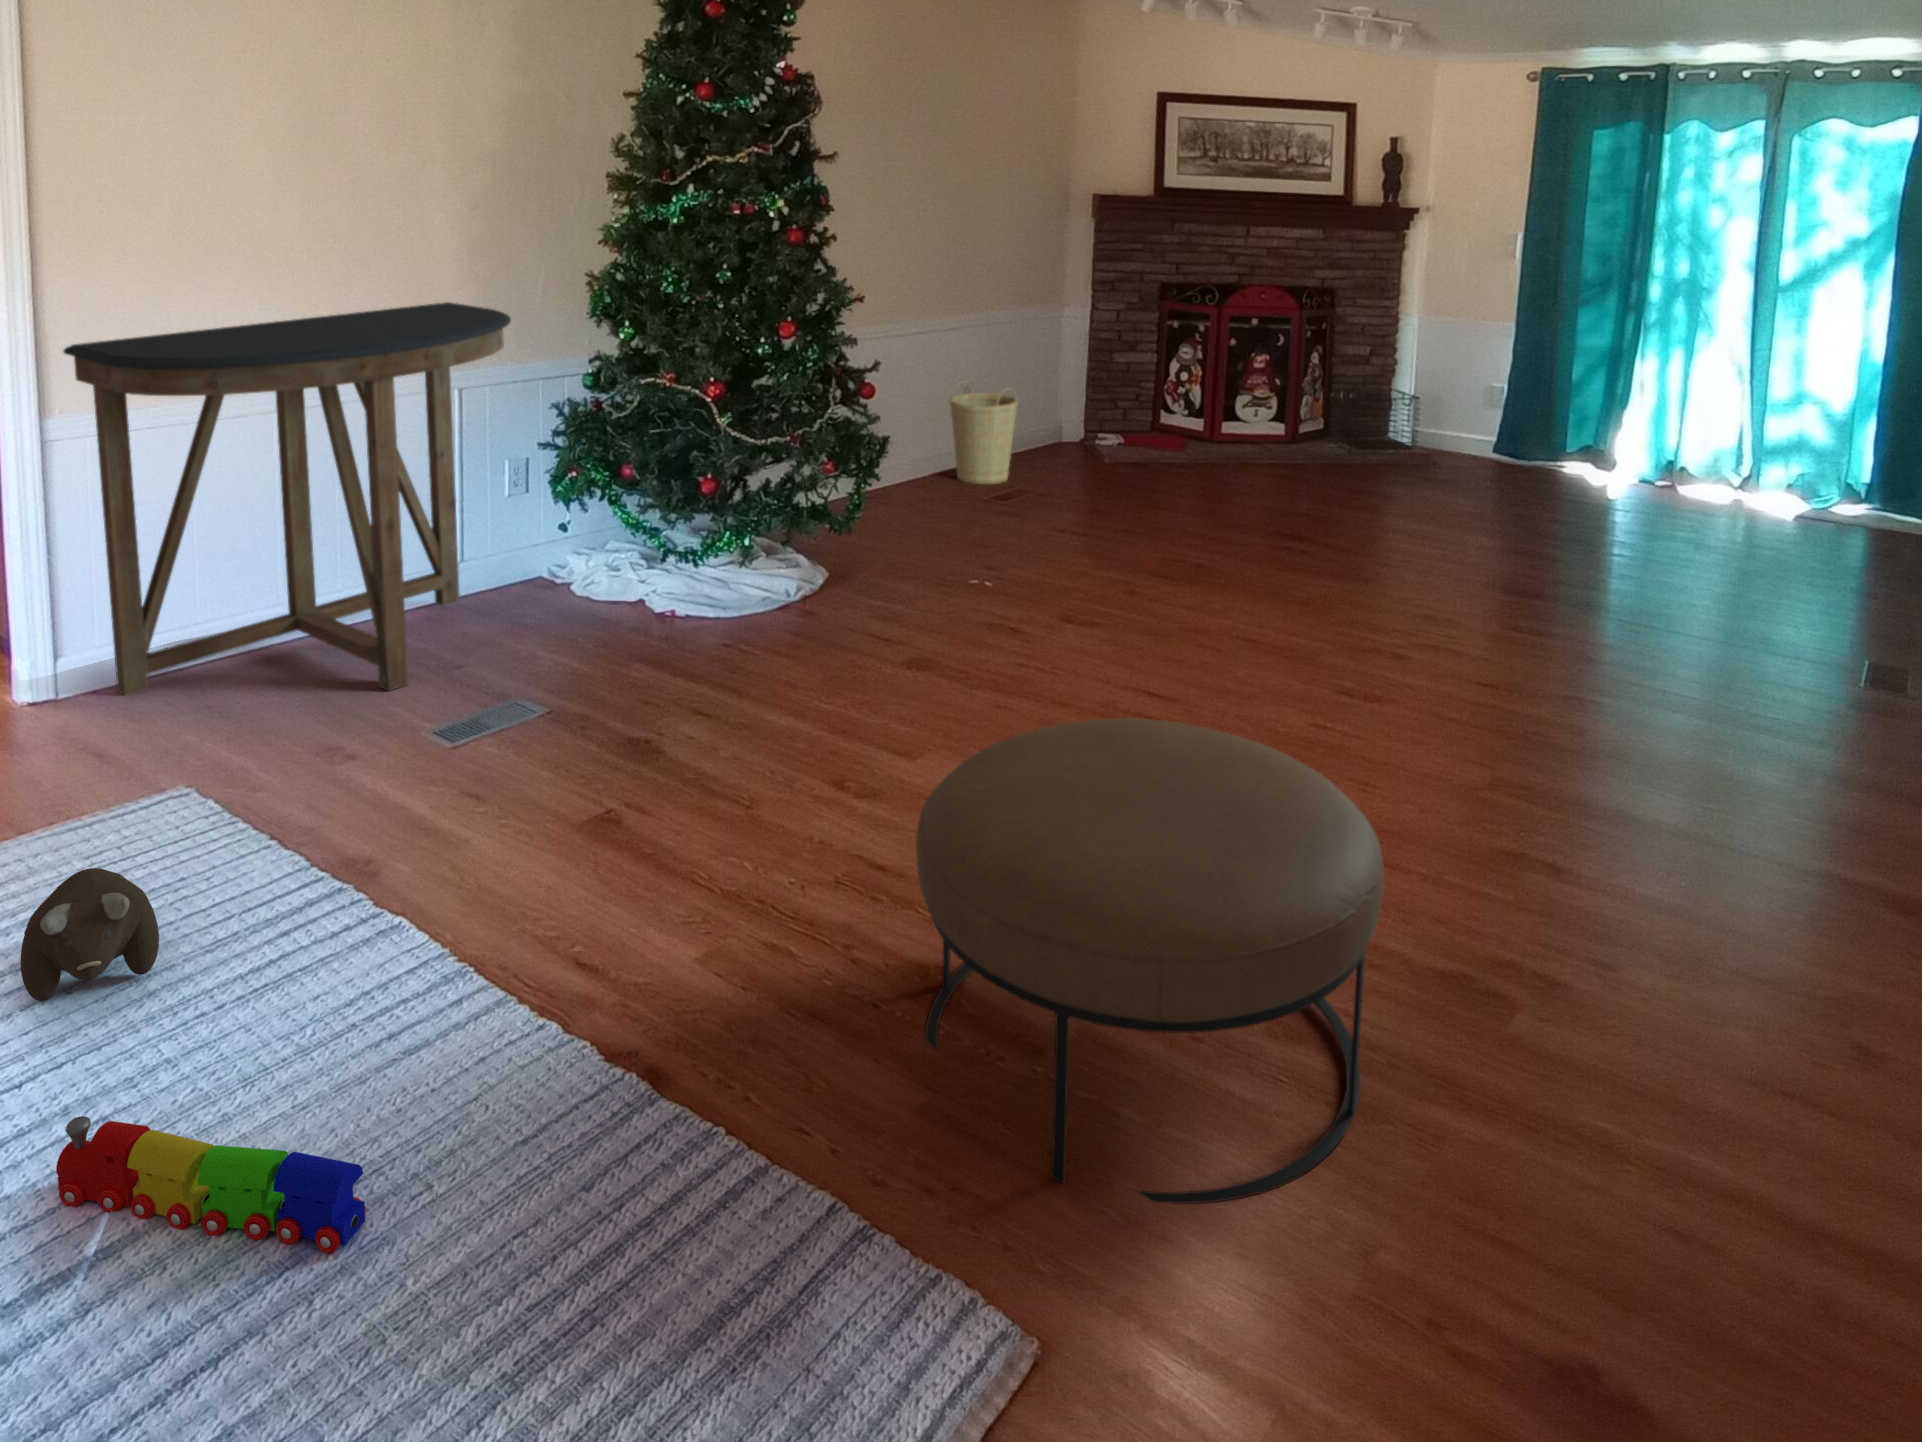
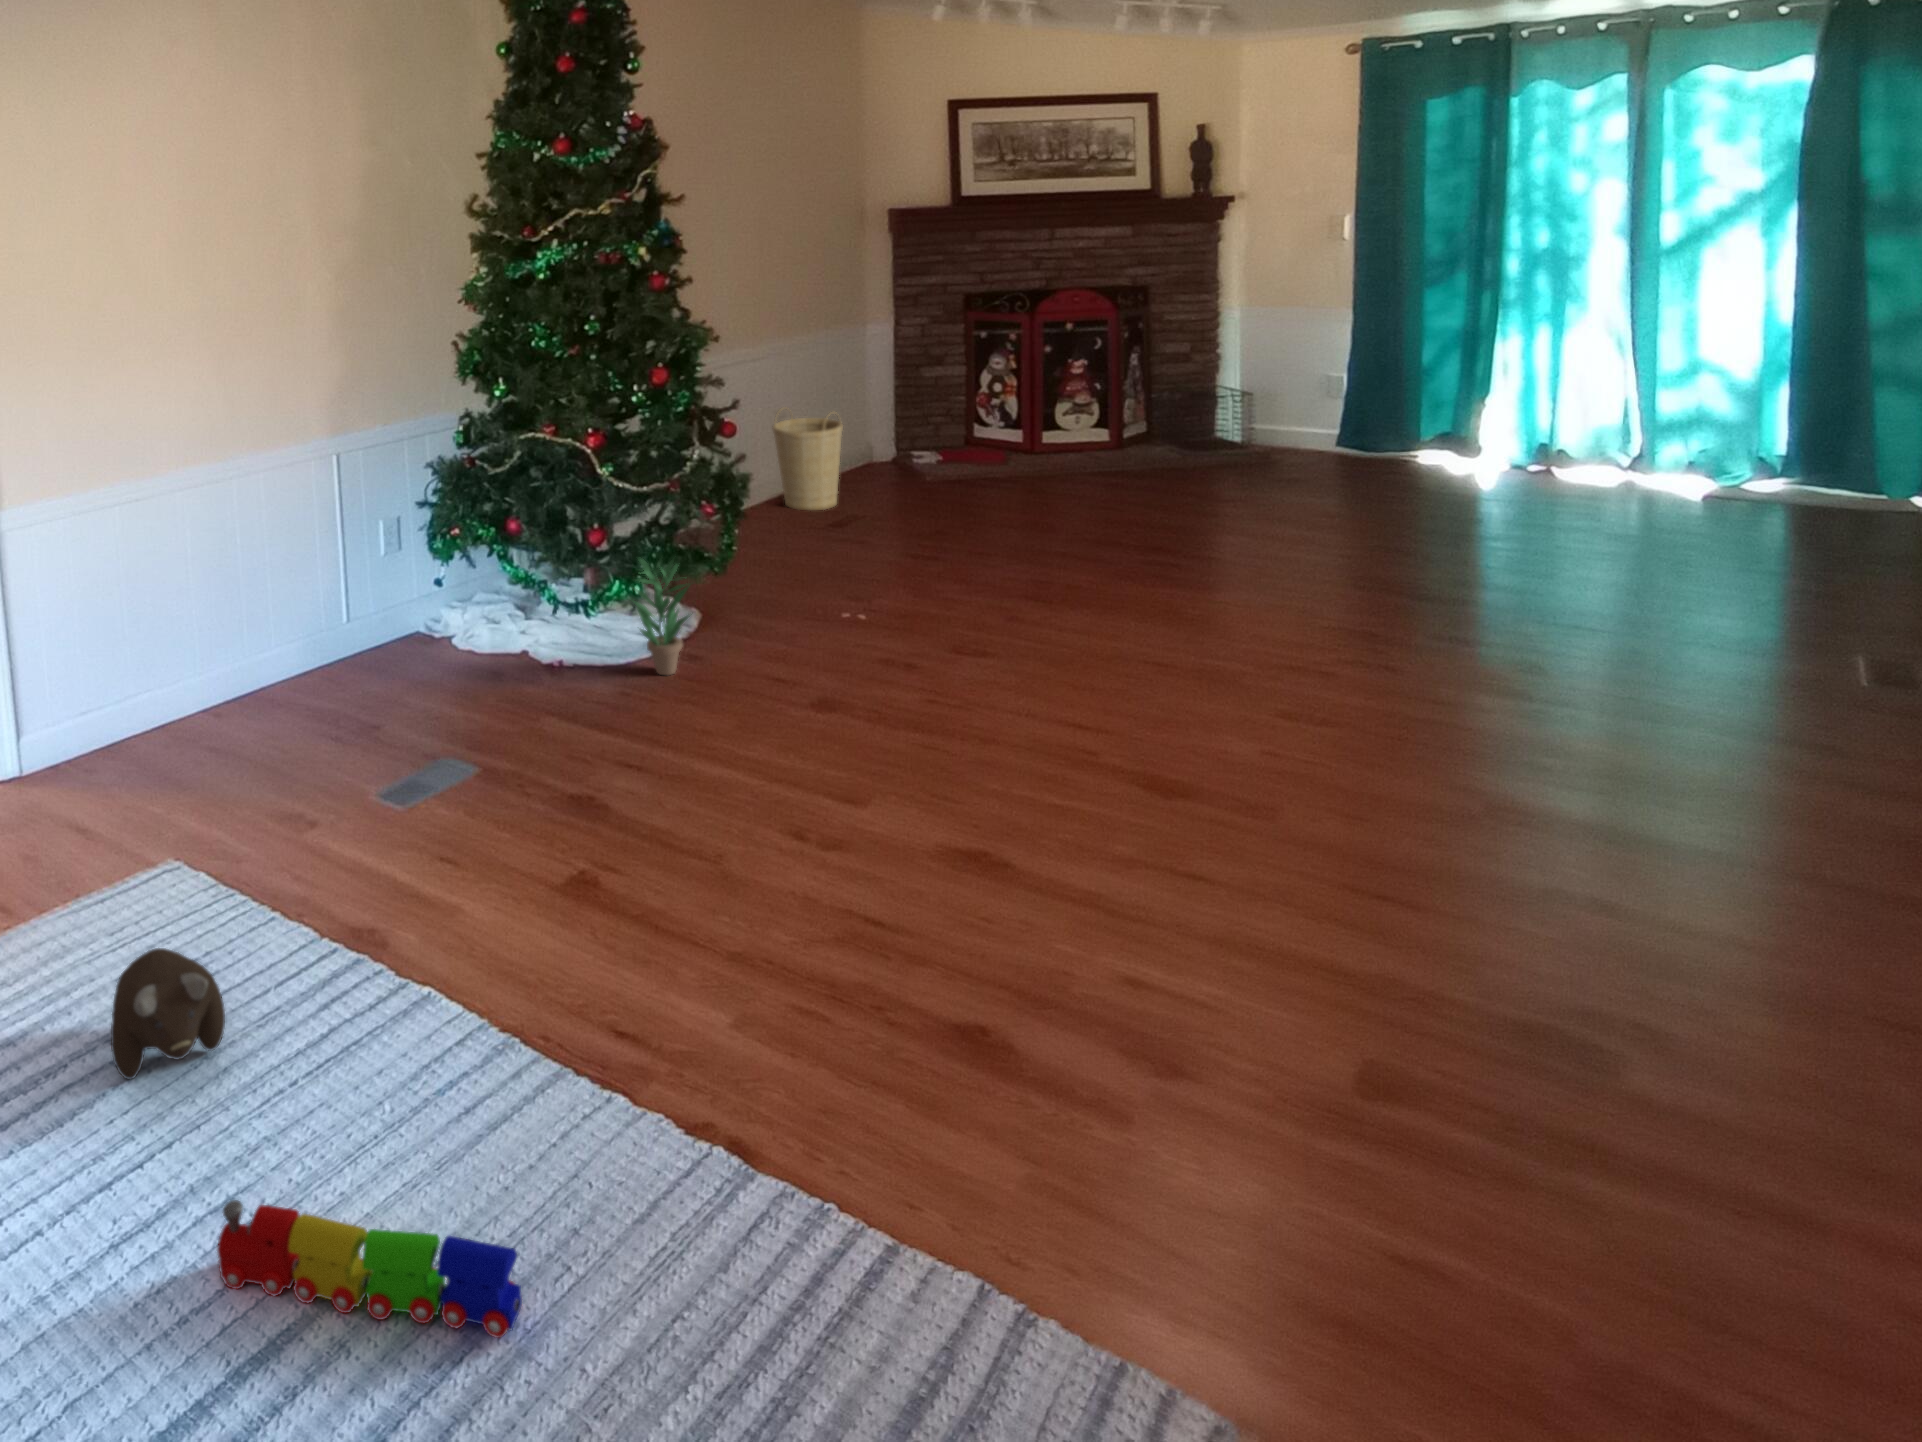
console table: present [64,302,511,696] -> none [17,370,402,775]
potted plant: none [733,510,802,631] -> present [634,560,690,676]
ottoman: present [916,718,1384,1204] -> none [977,762,1516,1287]

